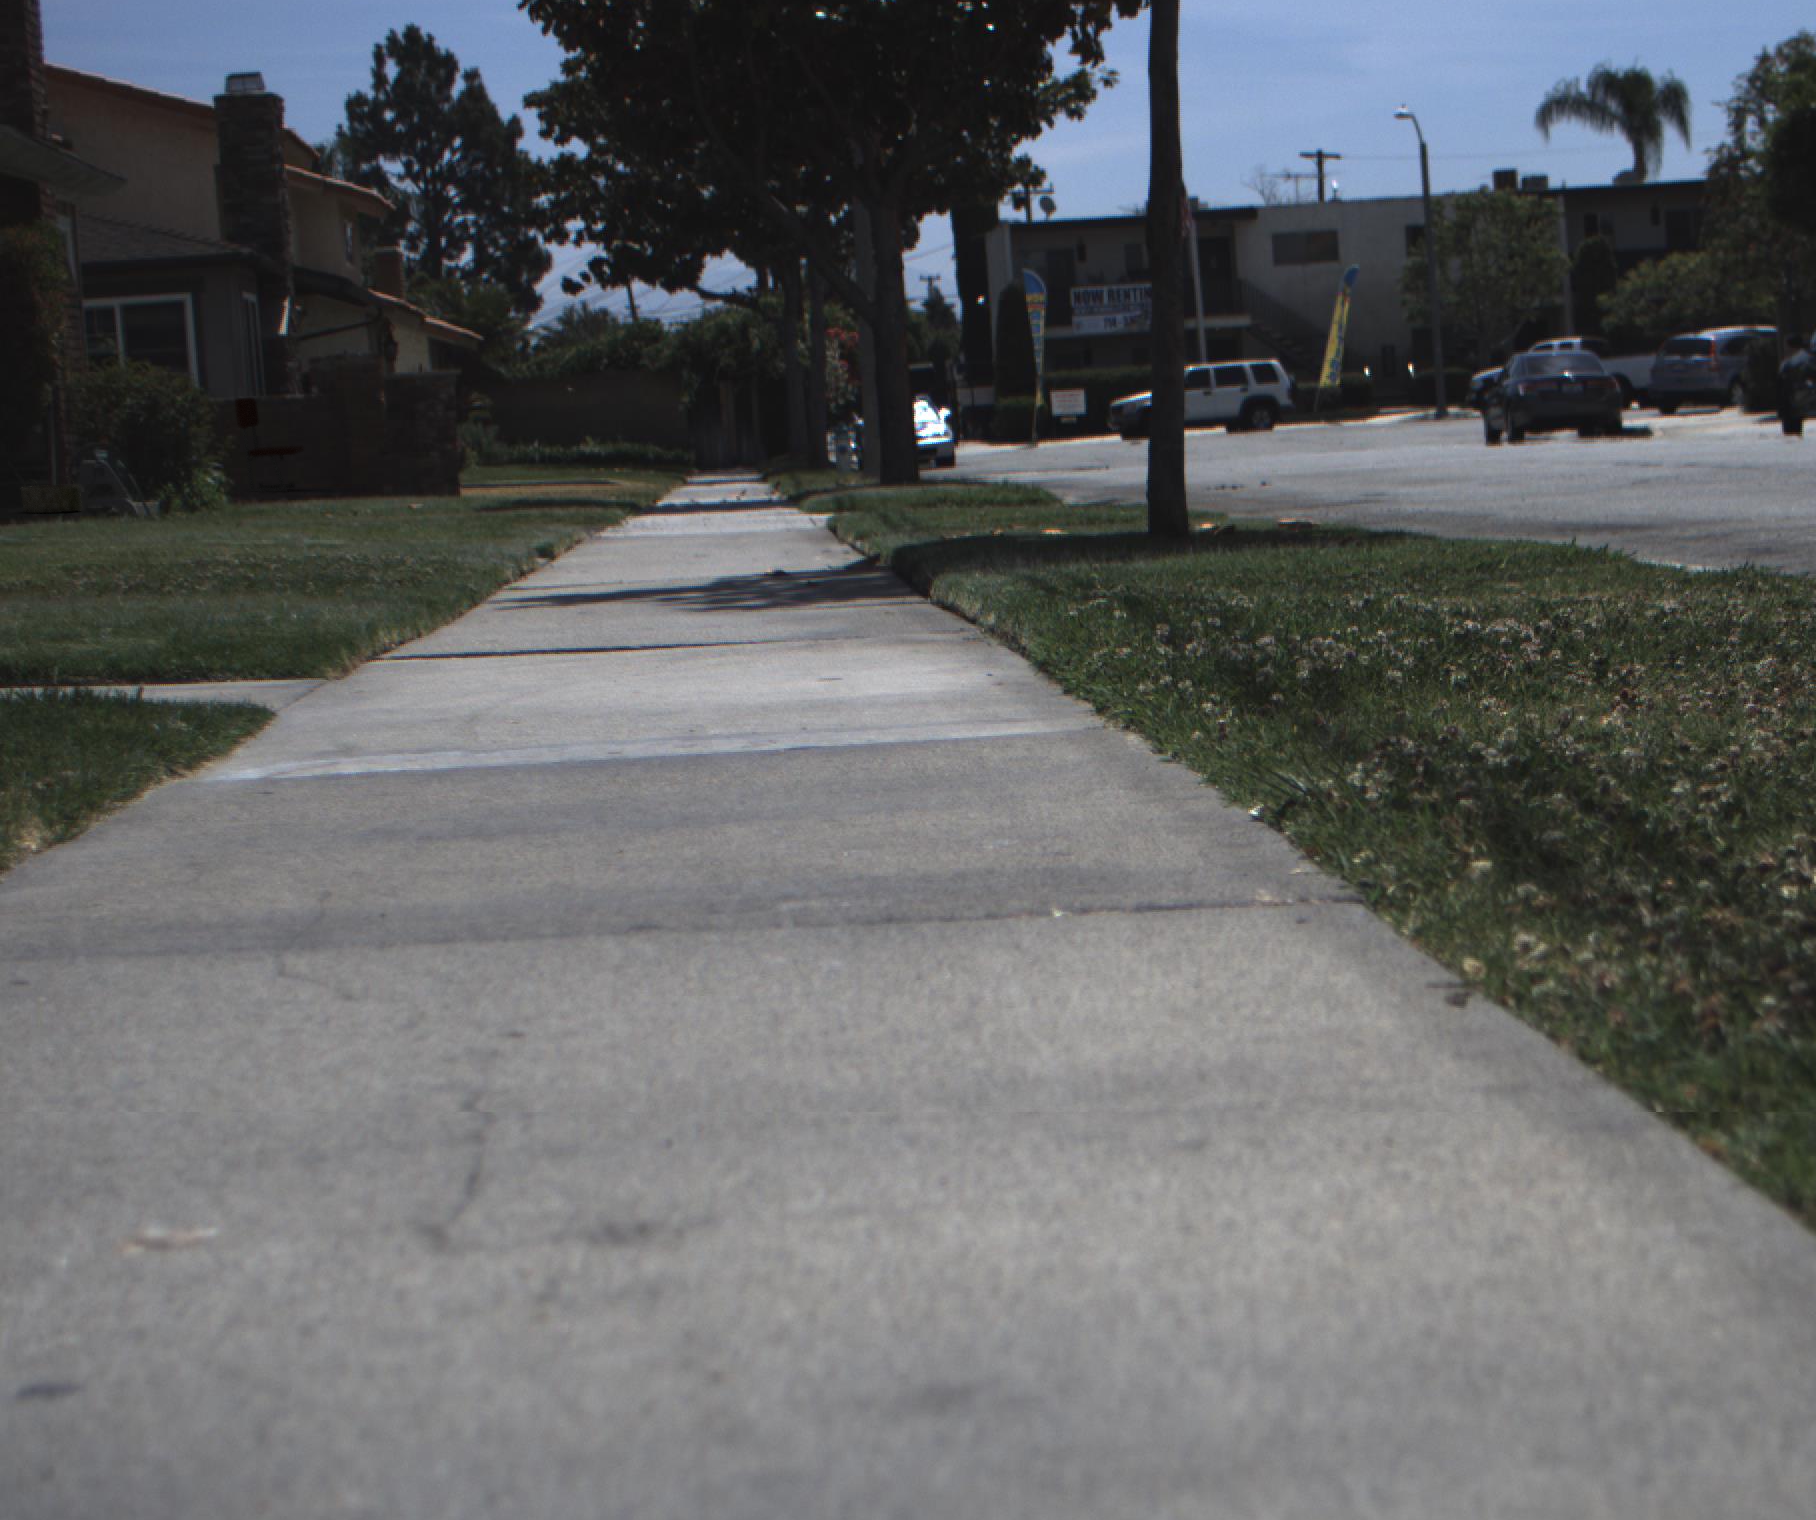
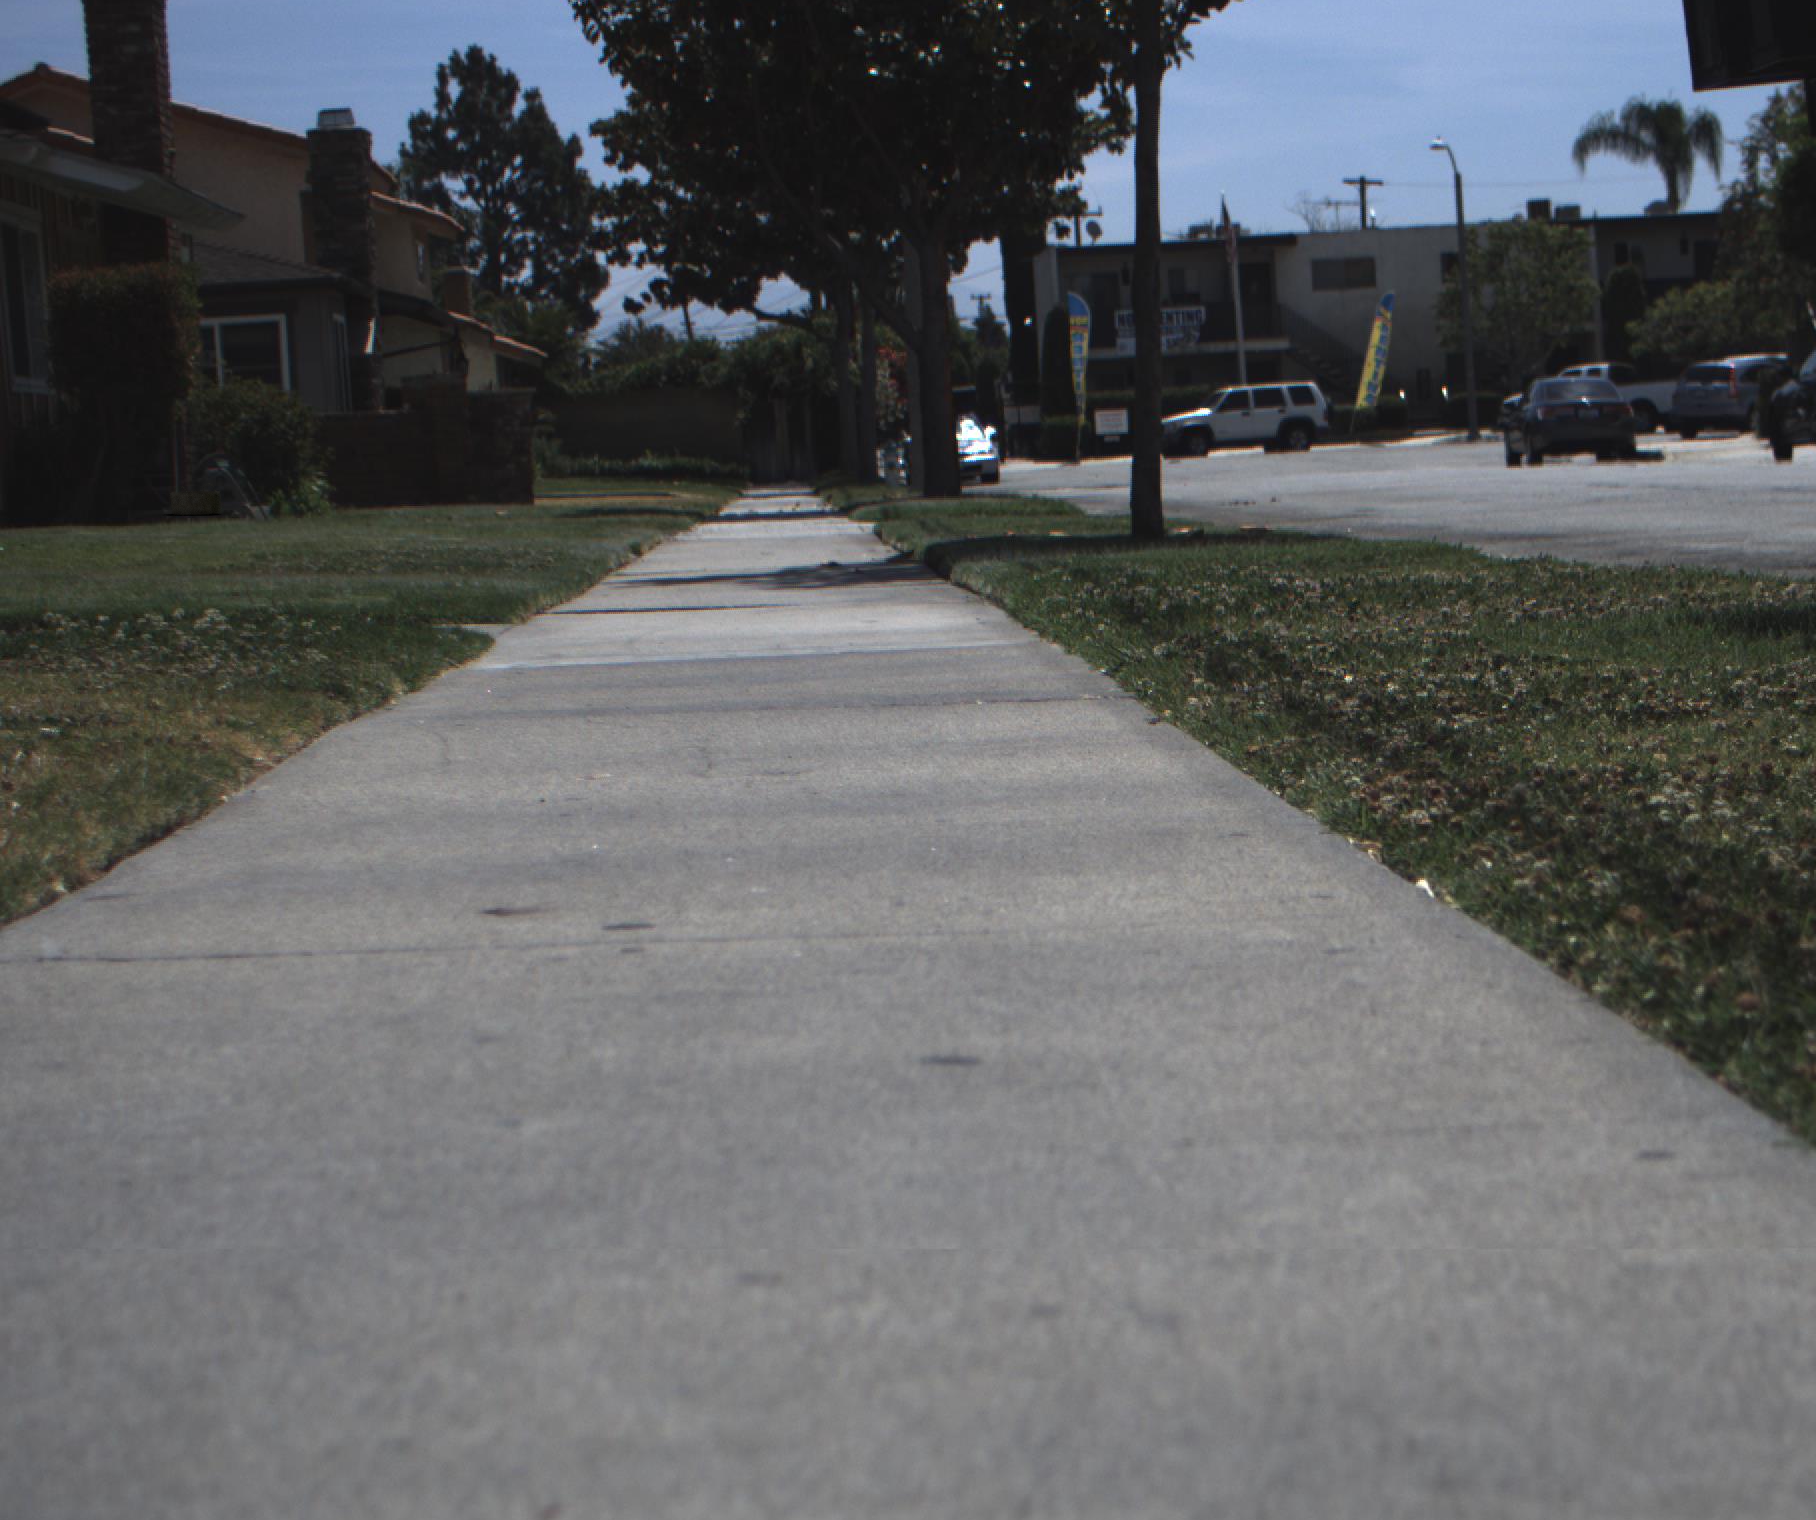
bench: present [235,398,304,492] -> none [333,414,393,501]

